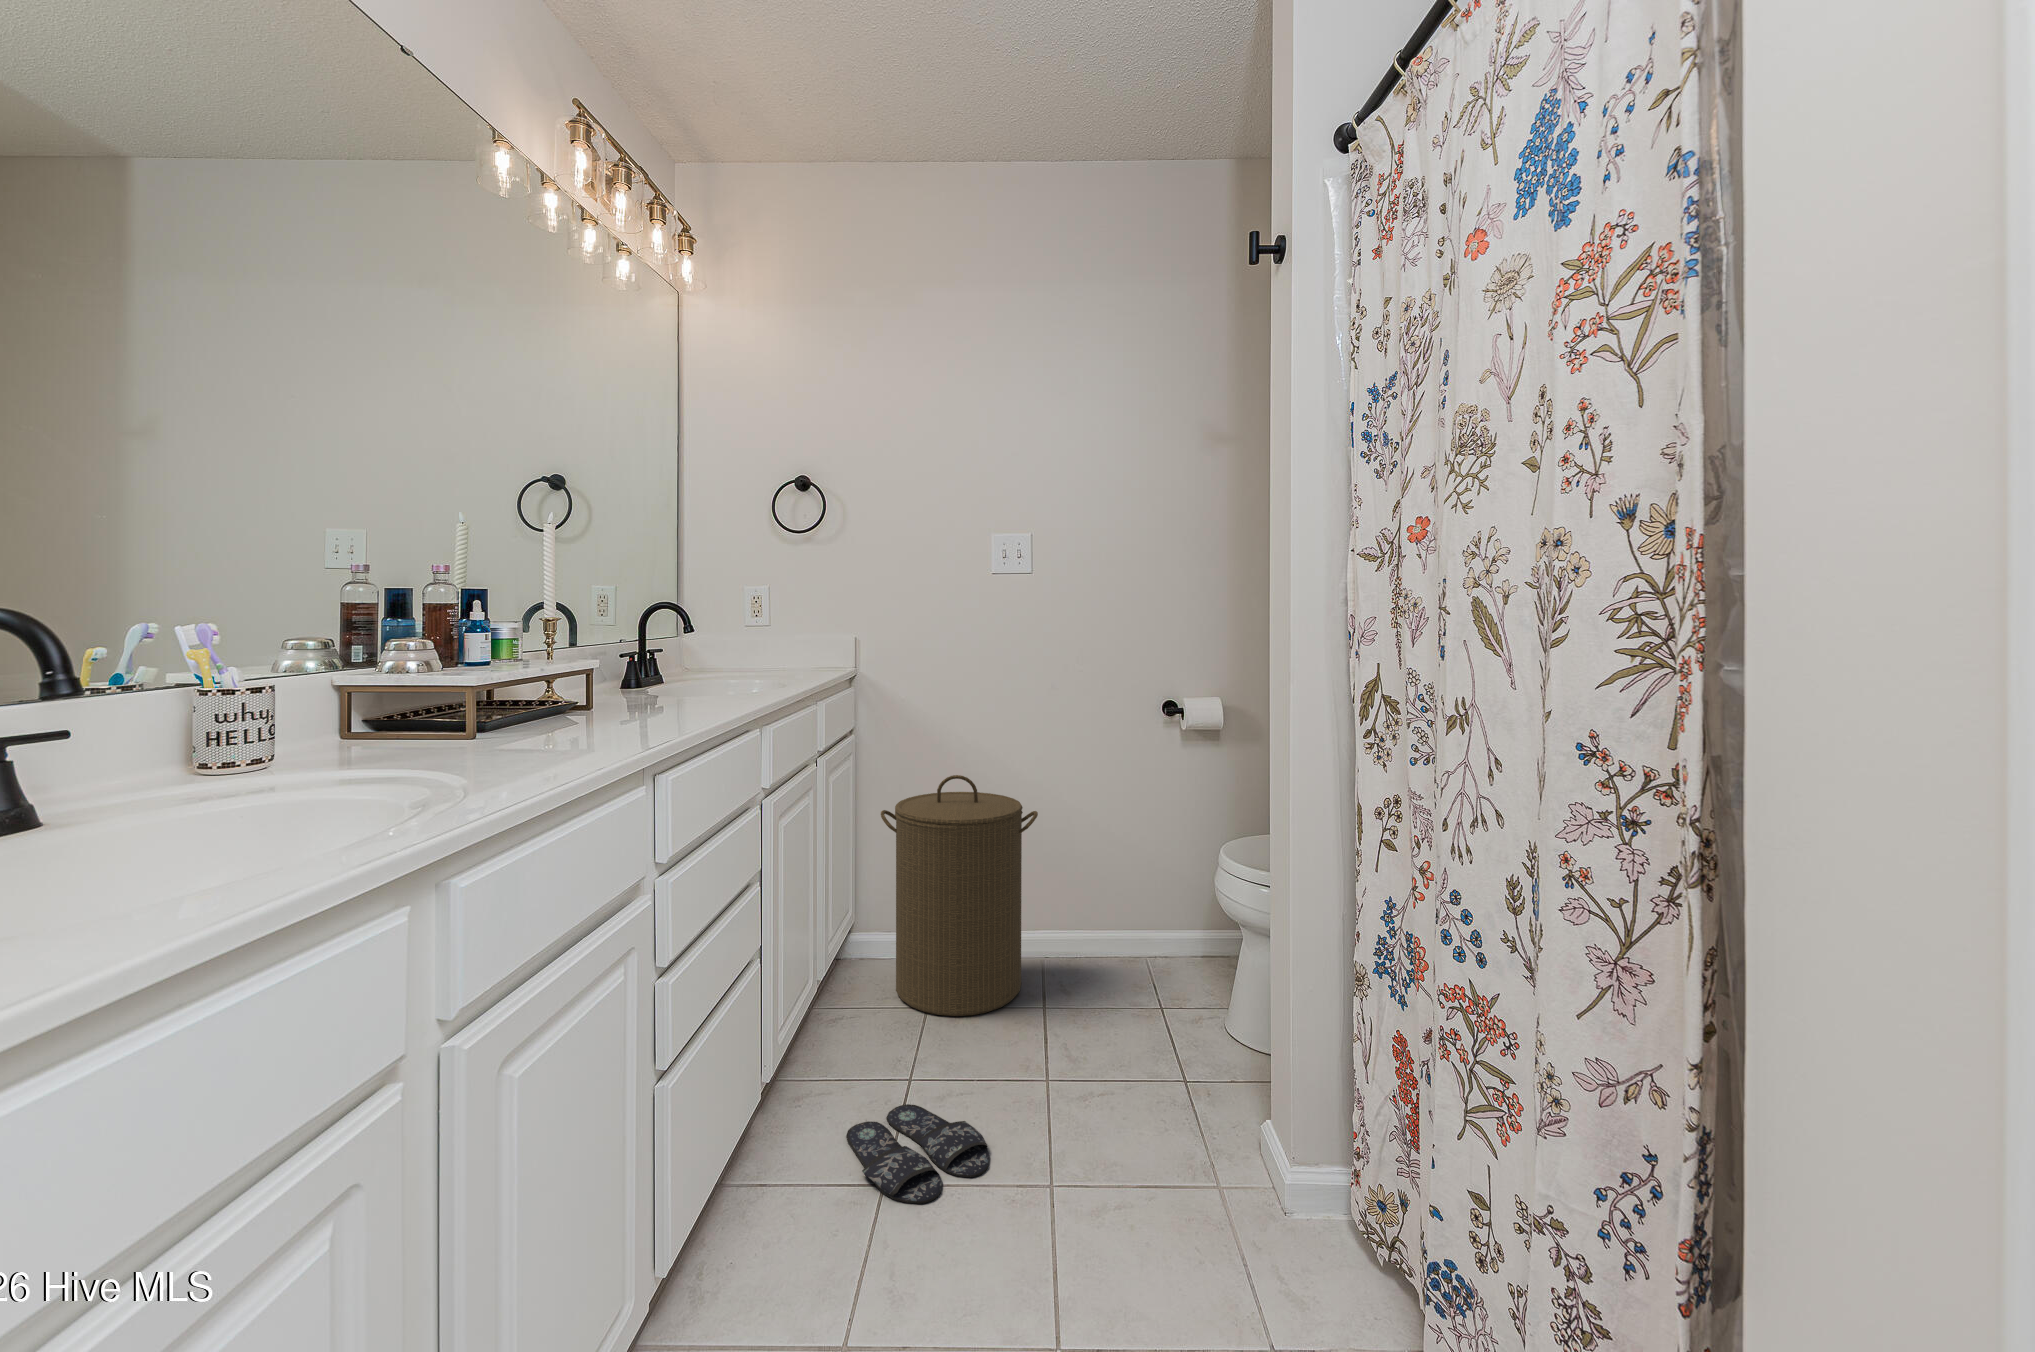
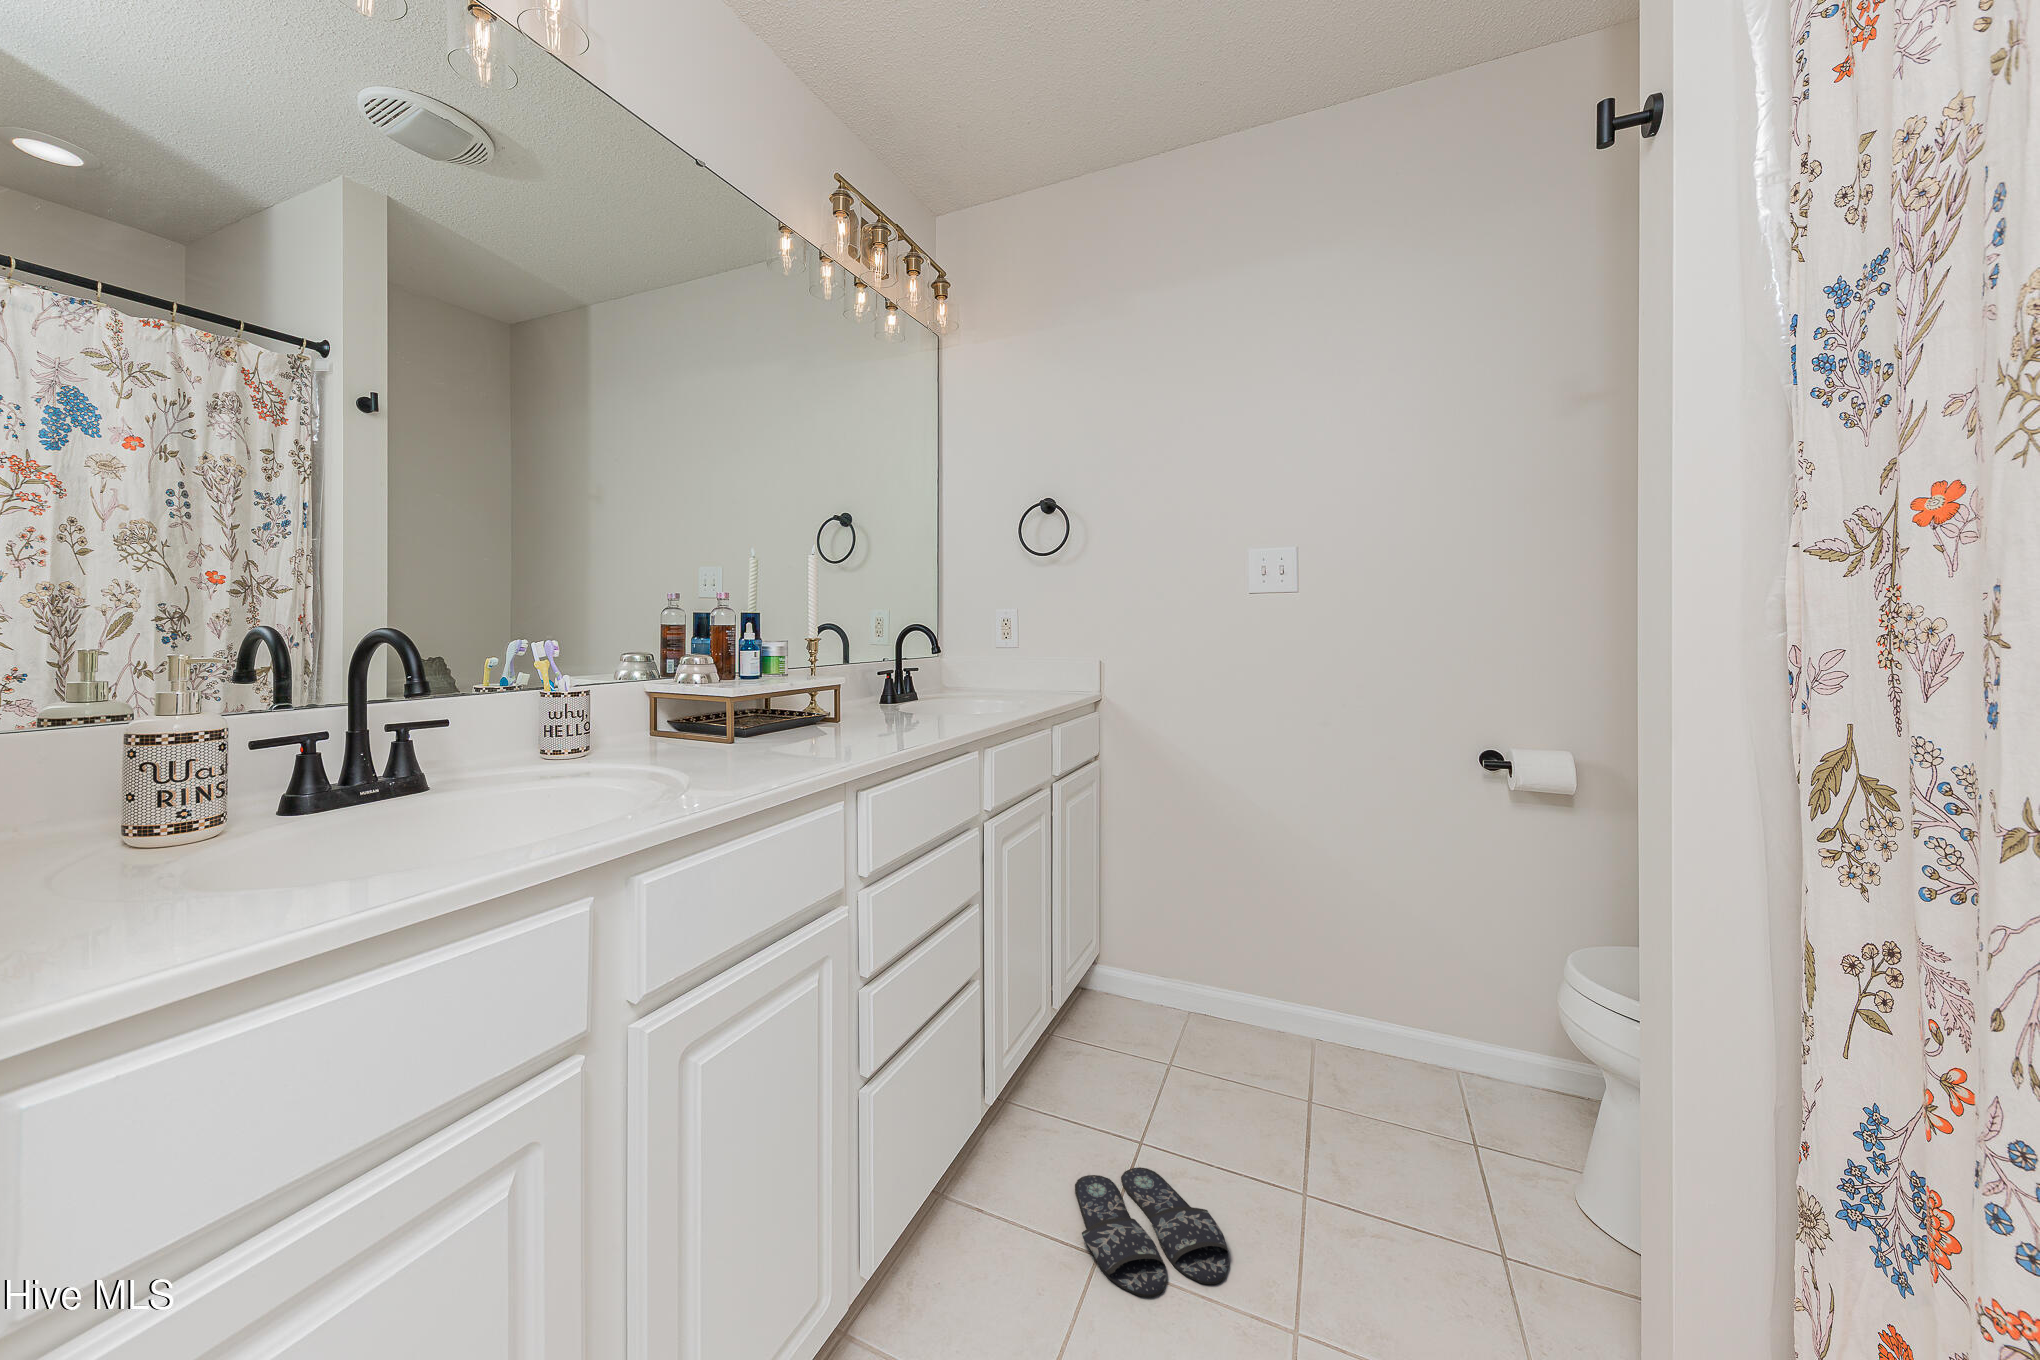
laundry hamper: present [881,775,1038,1016] -> none [1146,811,1327,1081]

